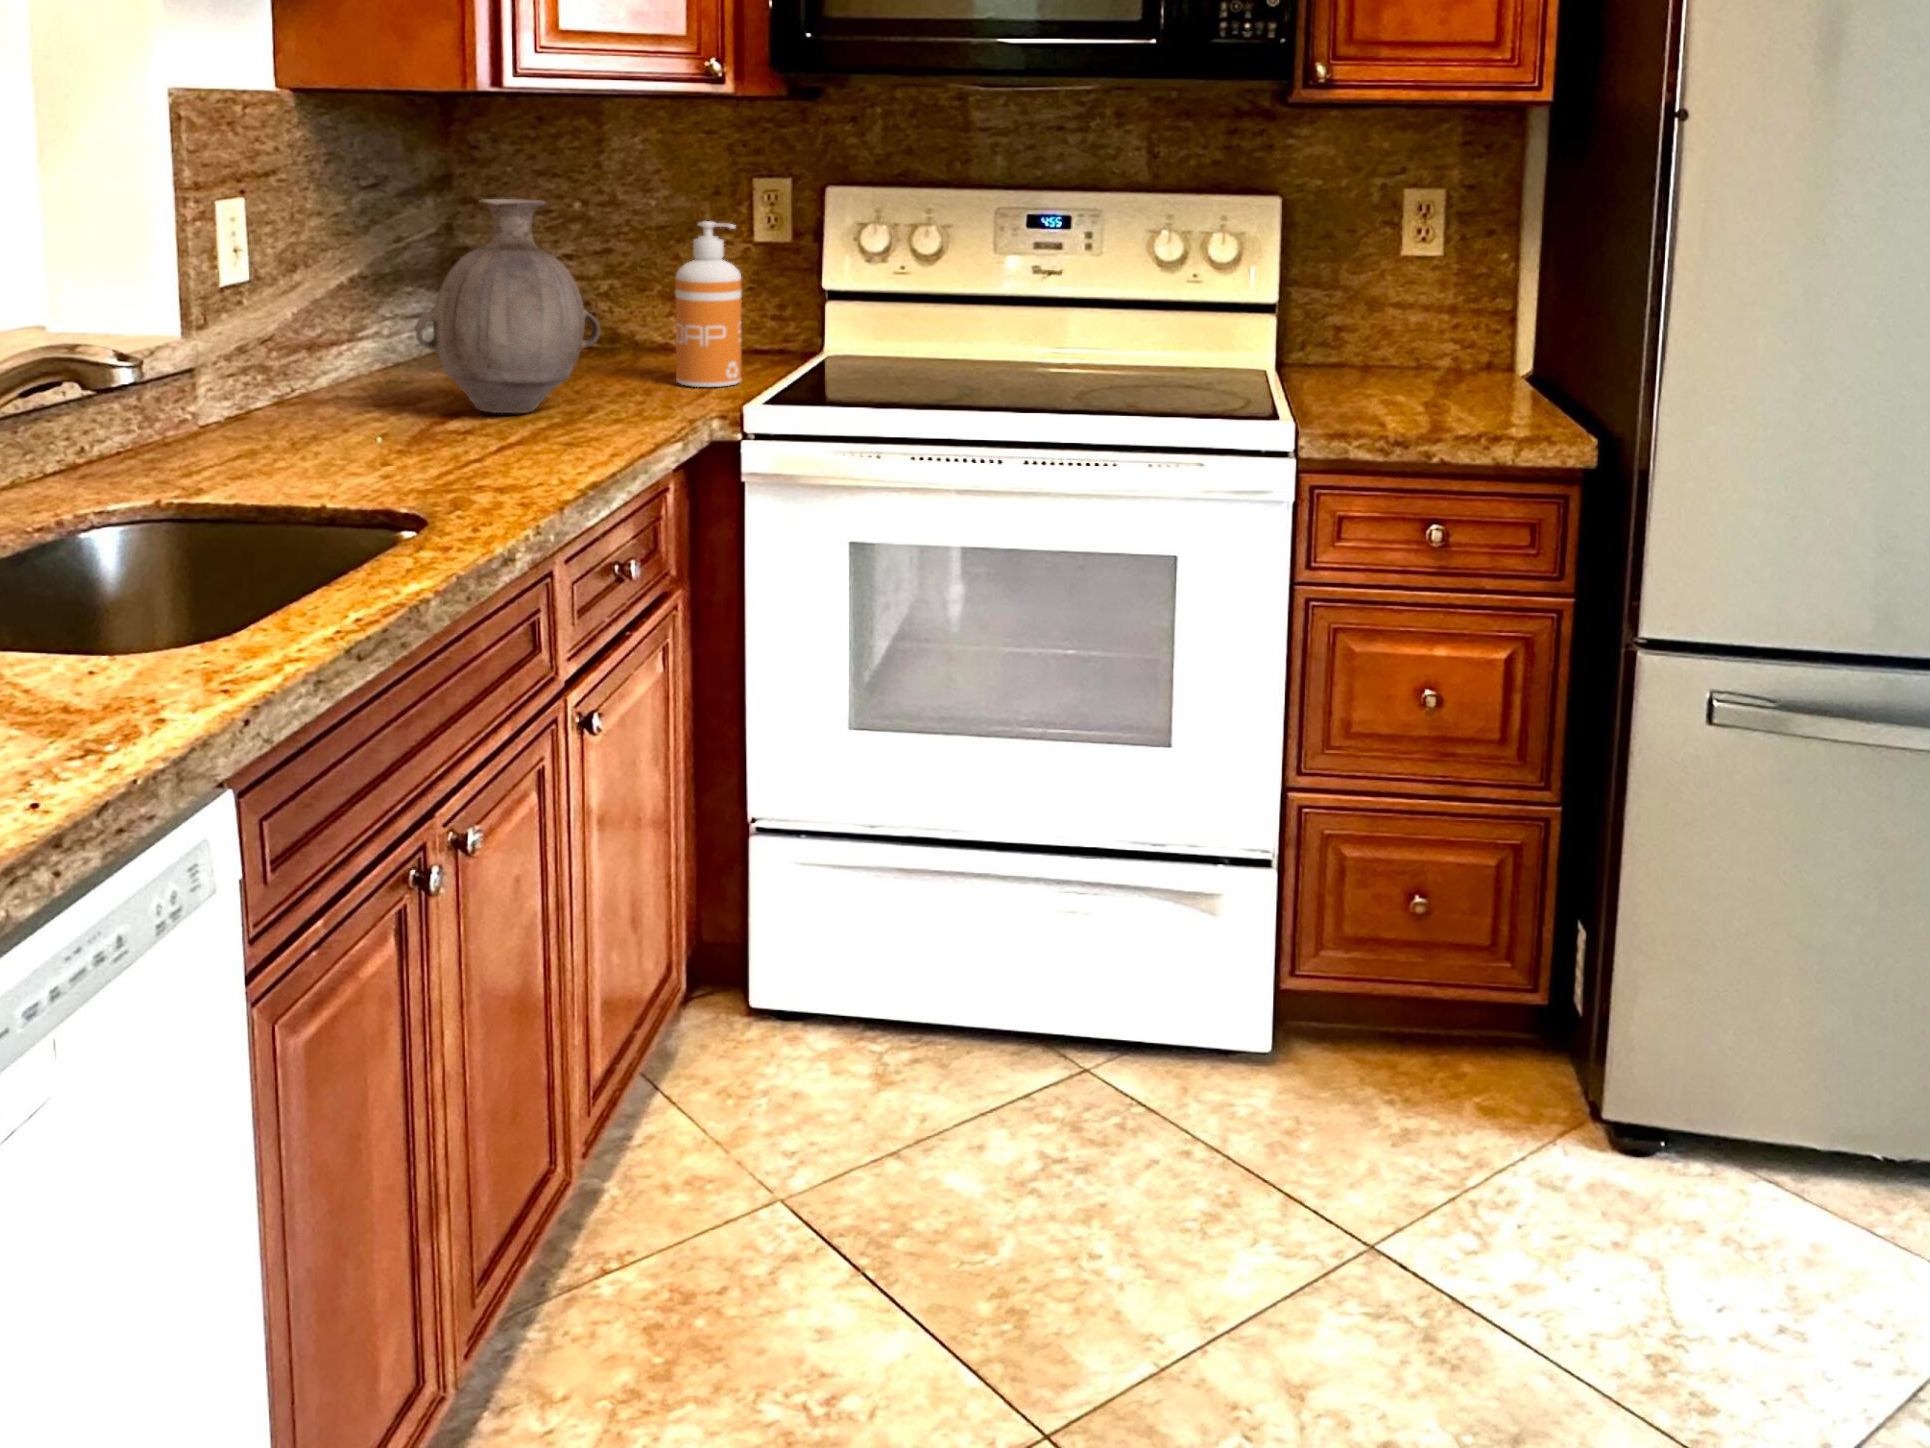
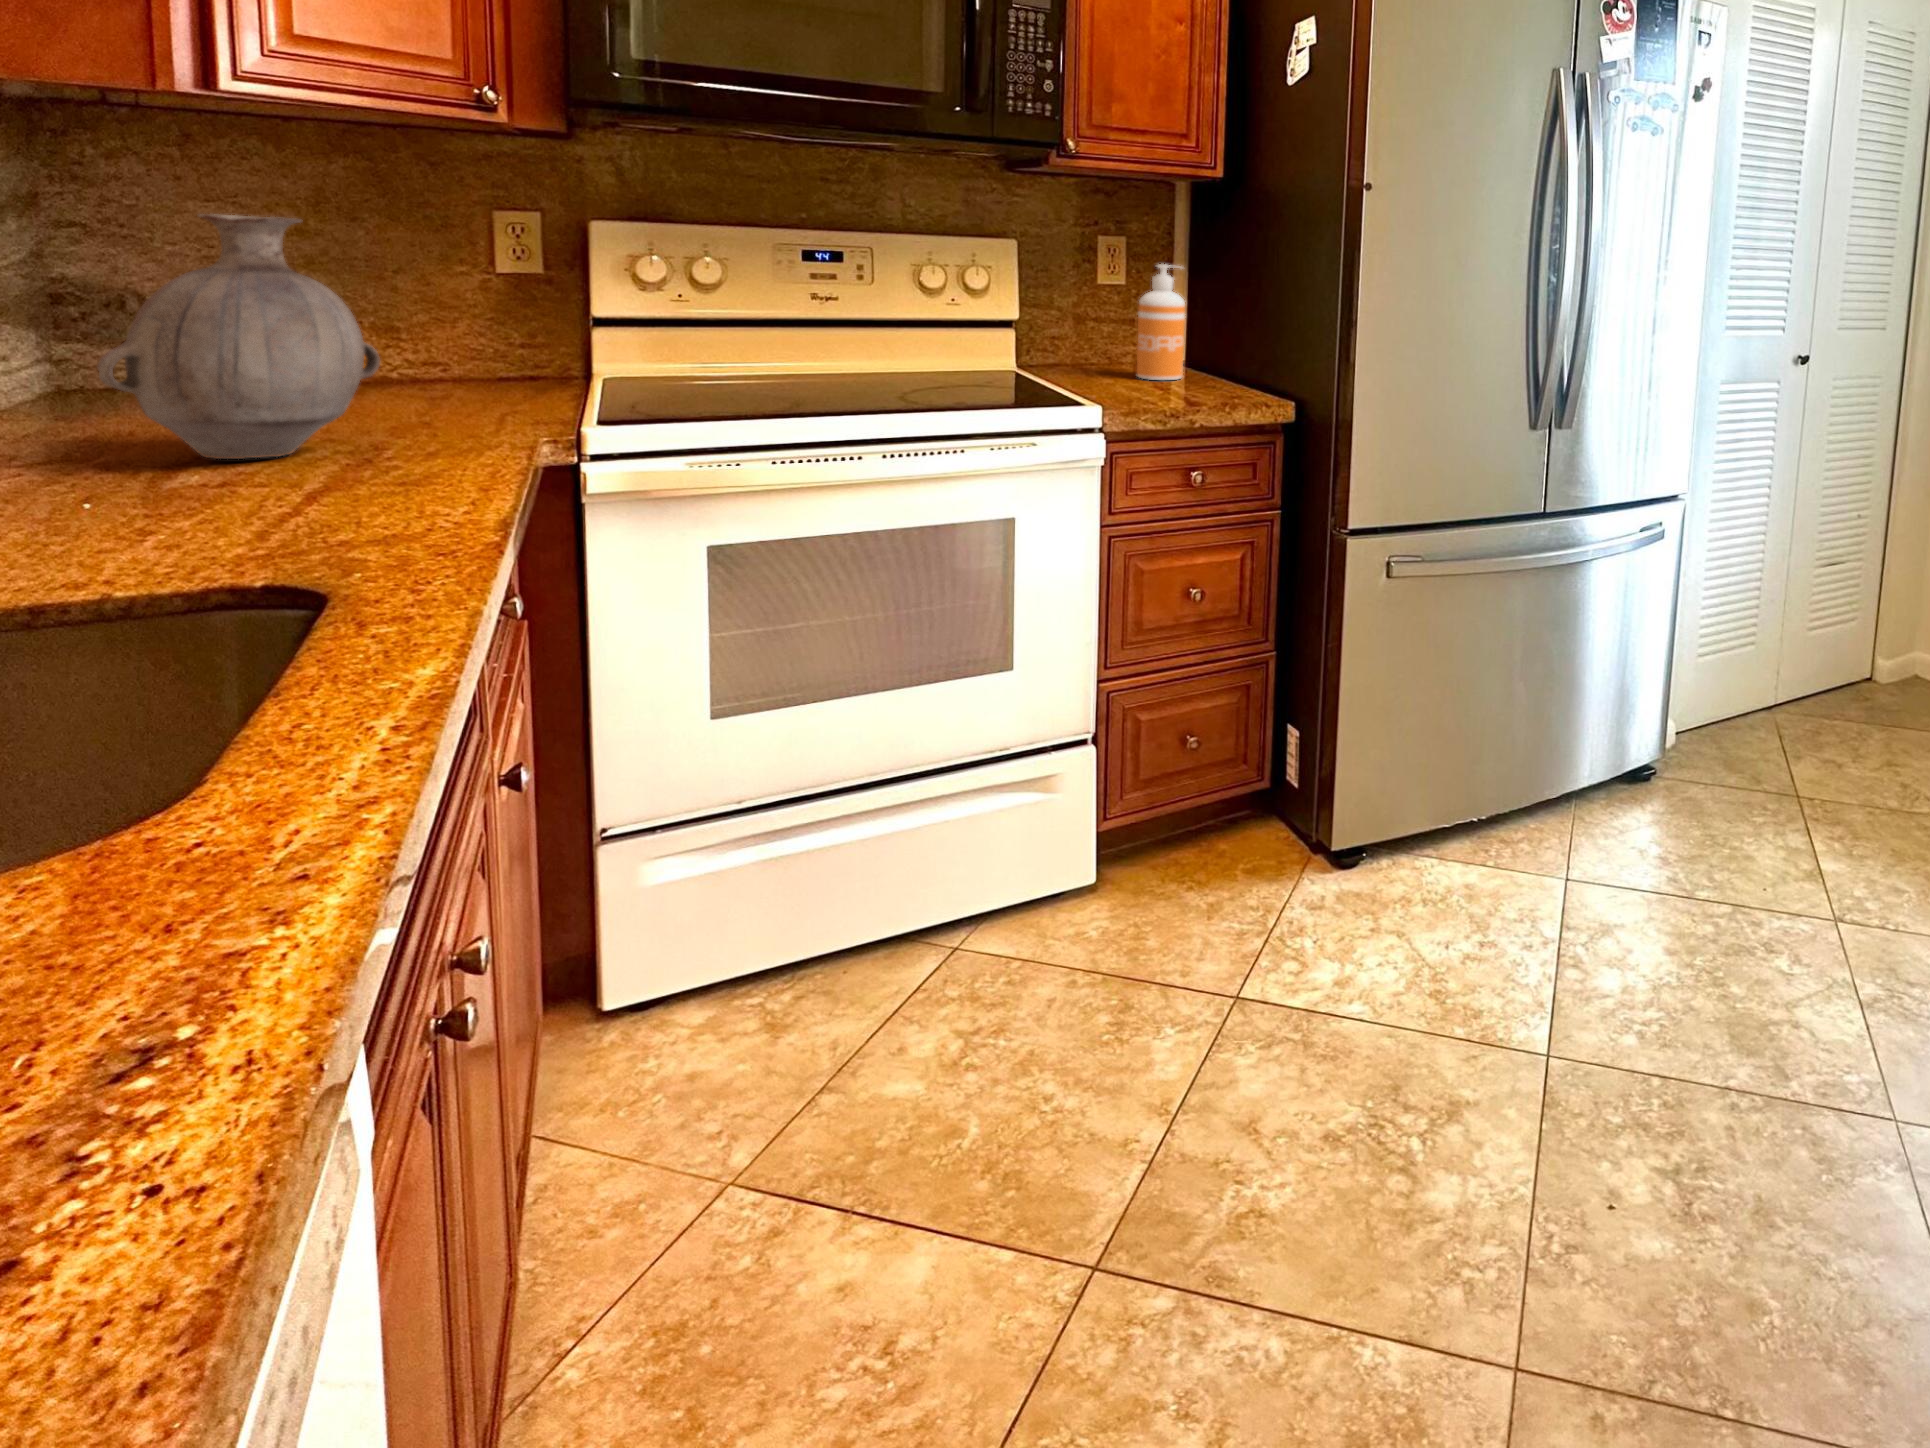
soap dispenser: present [675,221,742,387] -> present [1137,264,1185,380]

